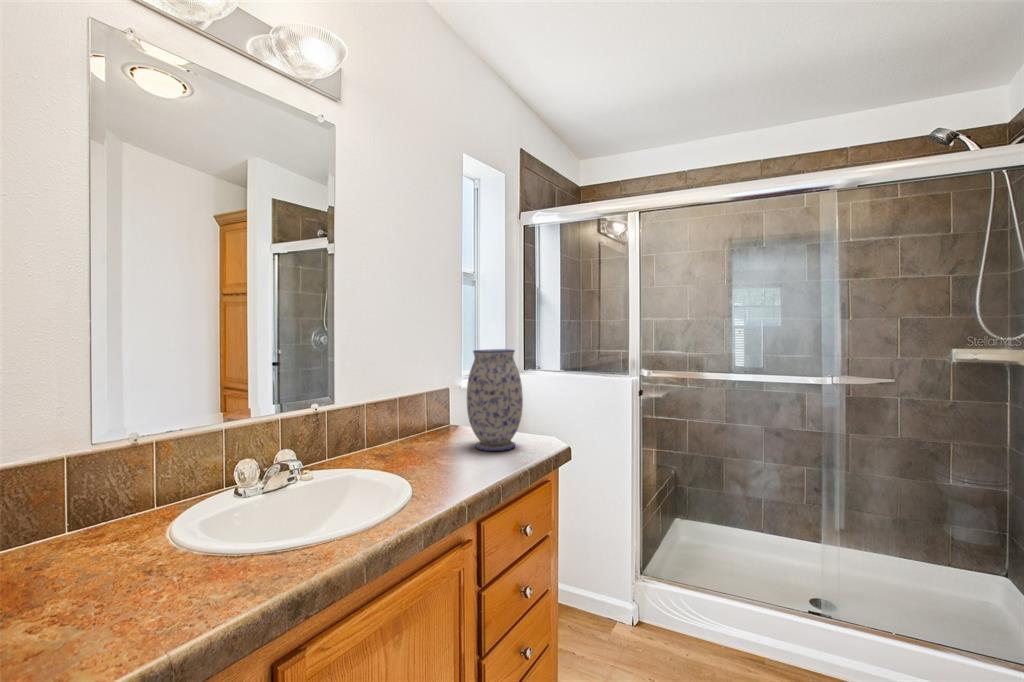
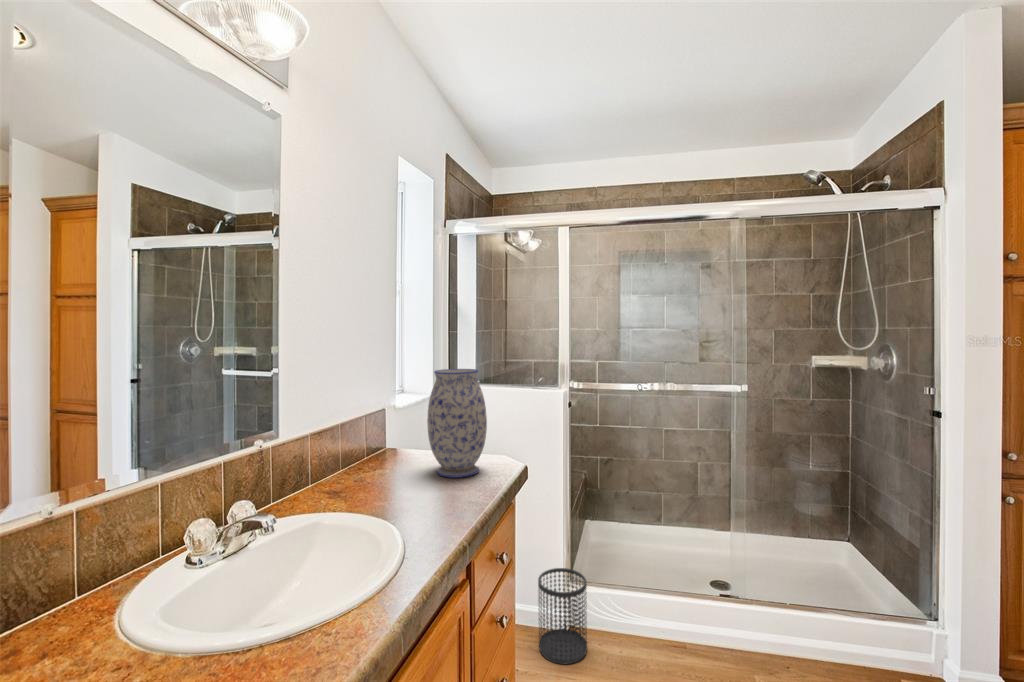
wastebasket: none [599,560,650,658] -> present [538,568,587,664]

